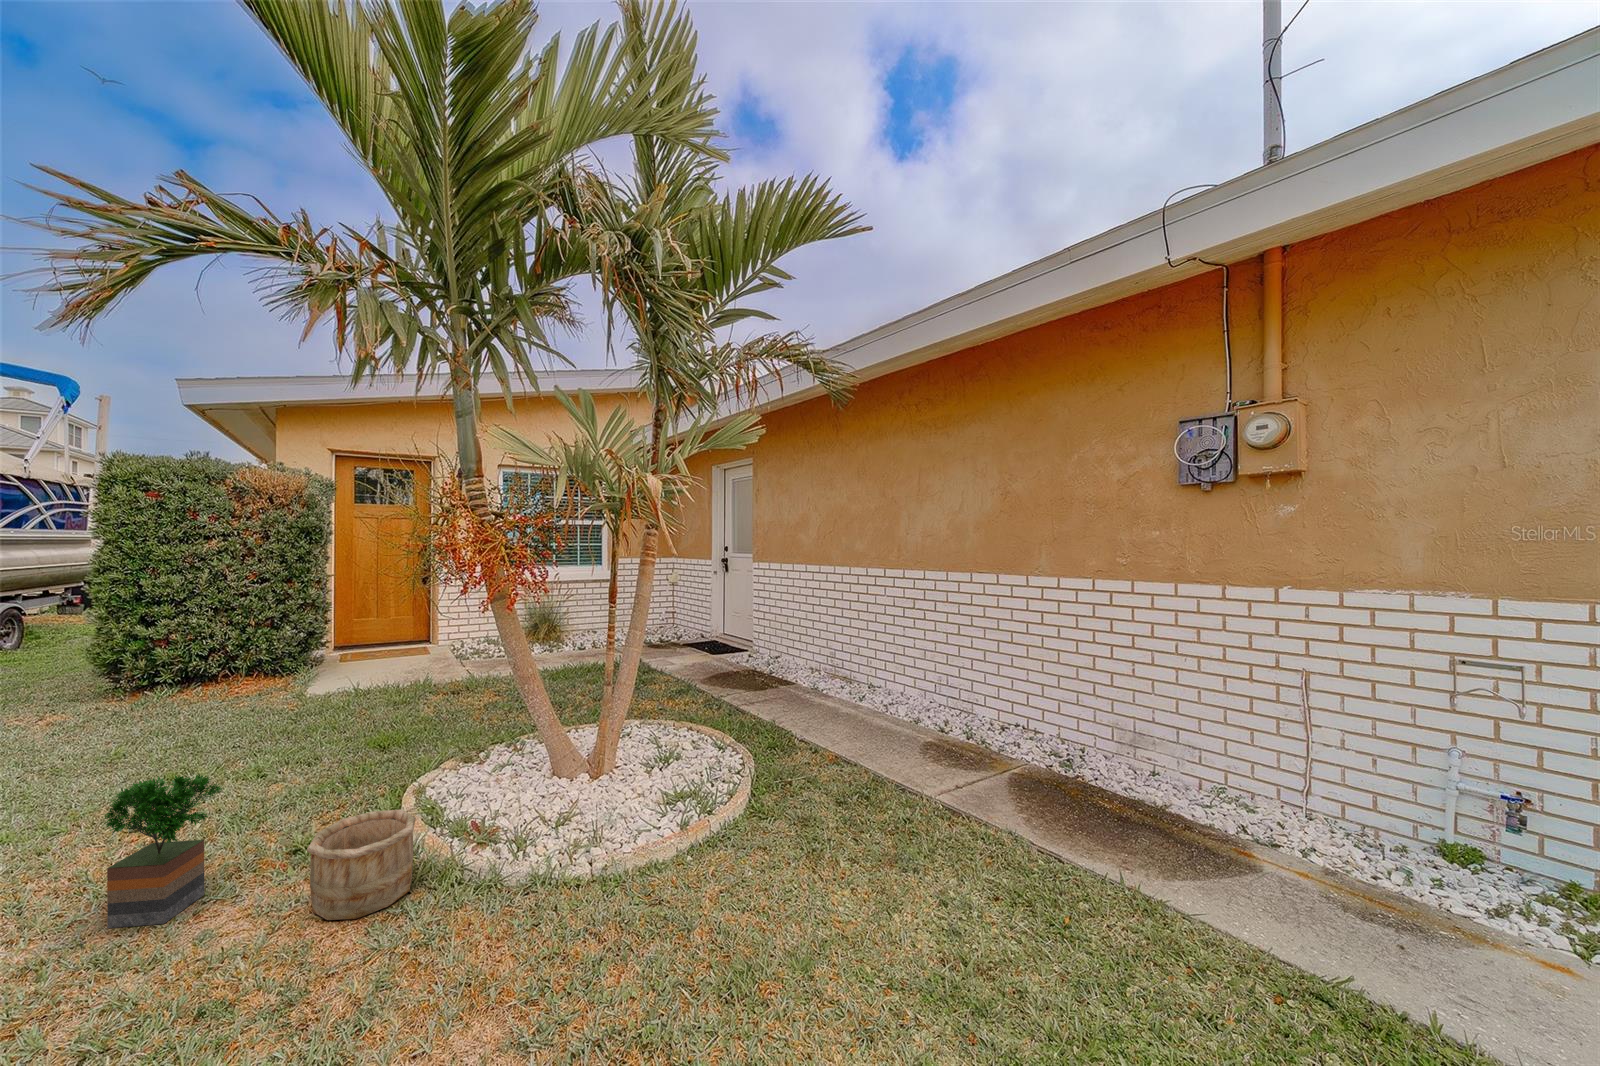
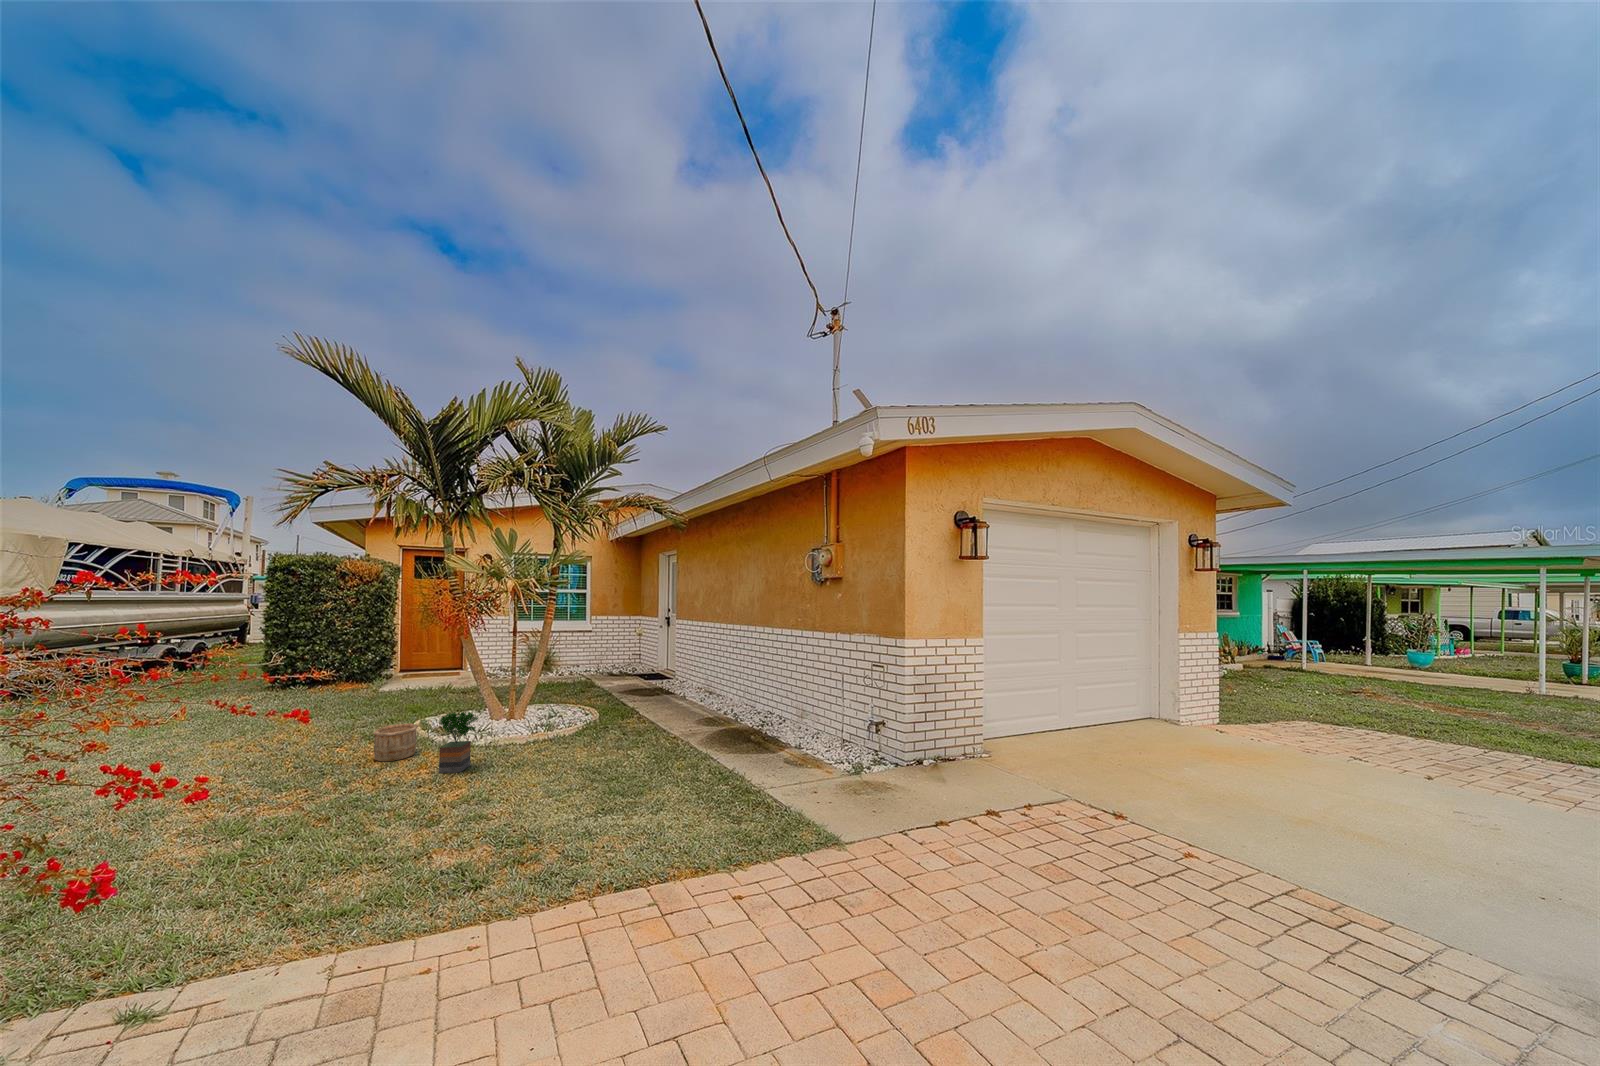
potted tree: present [103,774,222,928] -> present [439,712,478,773]

